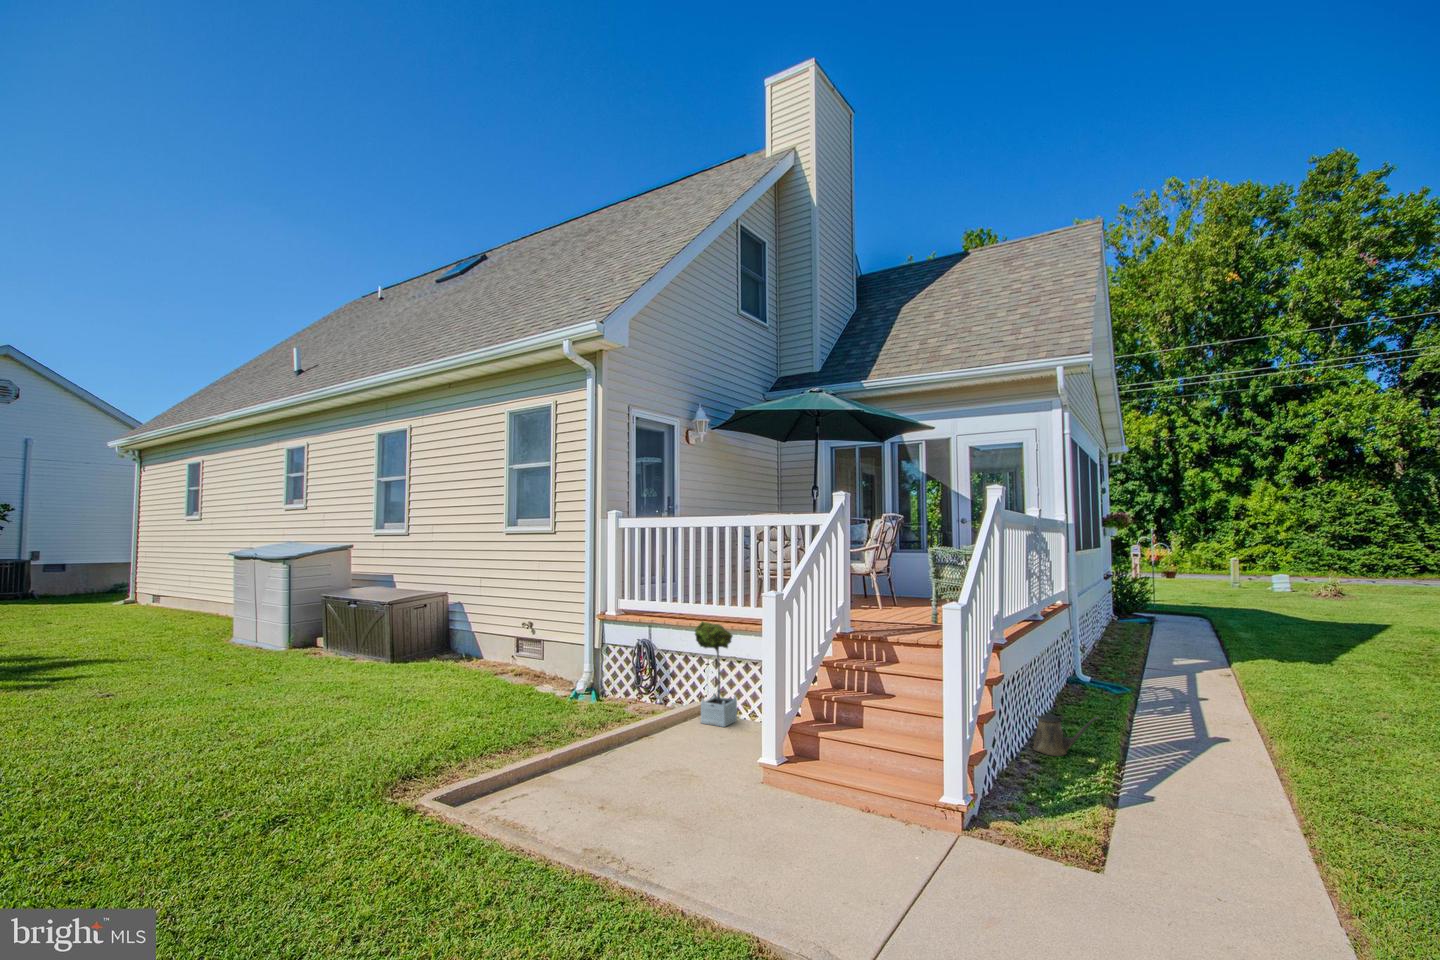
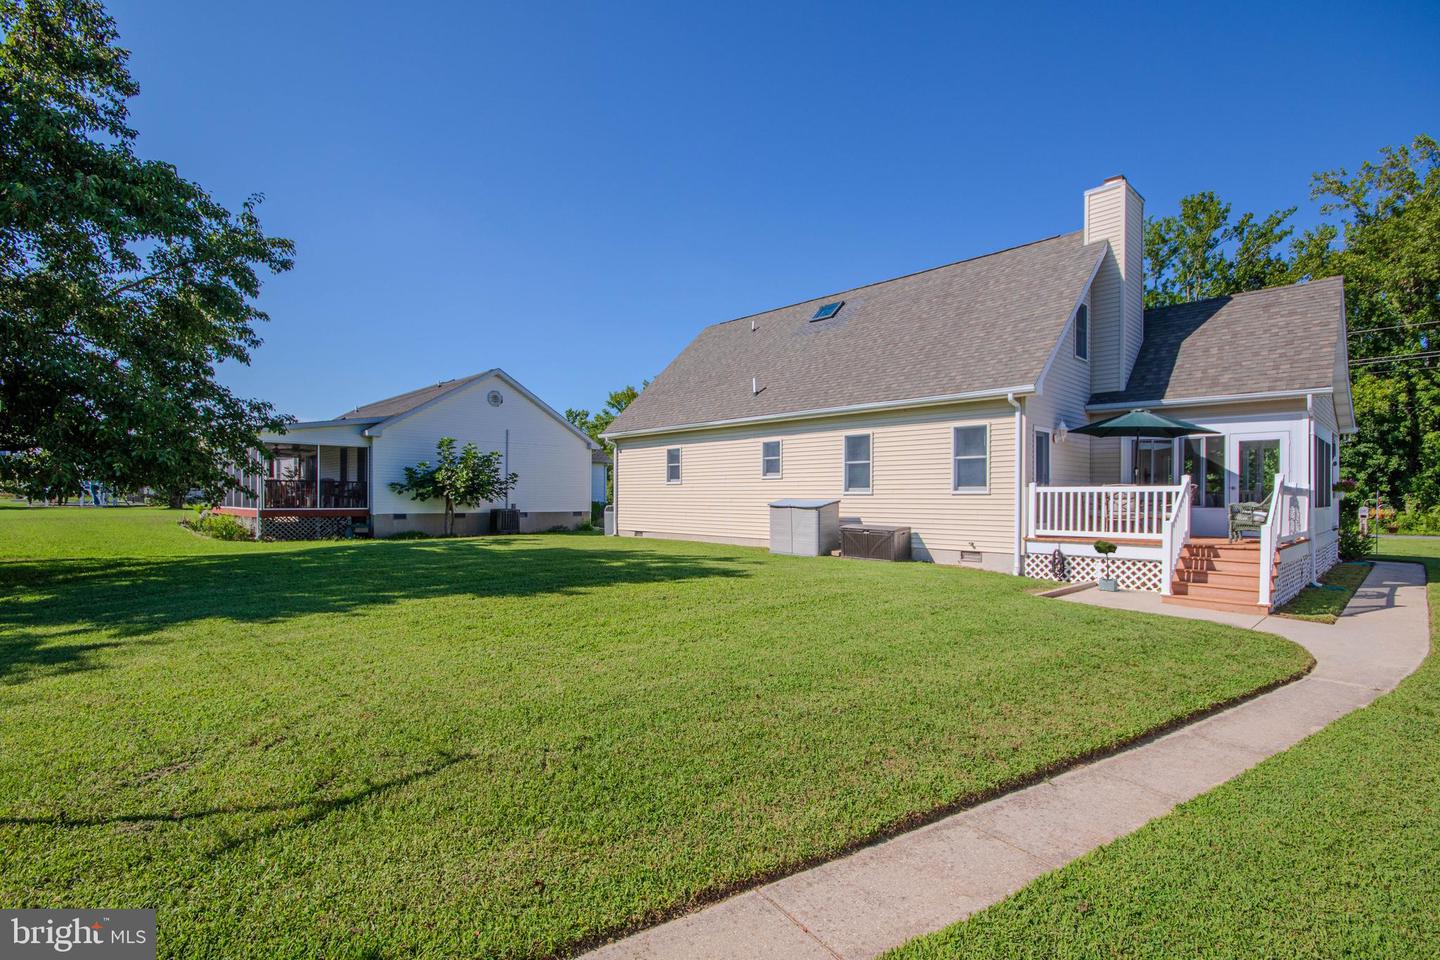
watering can: present [1024,714,1098,756] -> none [1287,586,1331,605]

